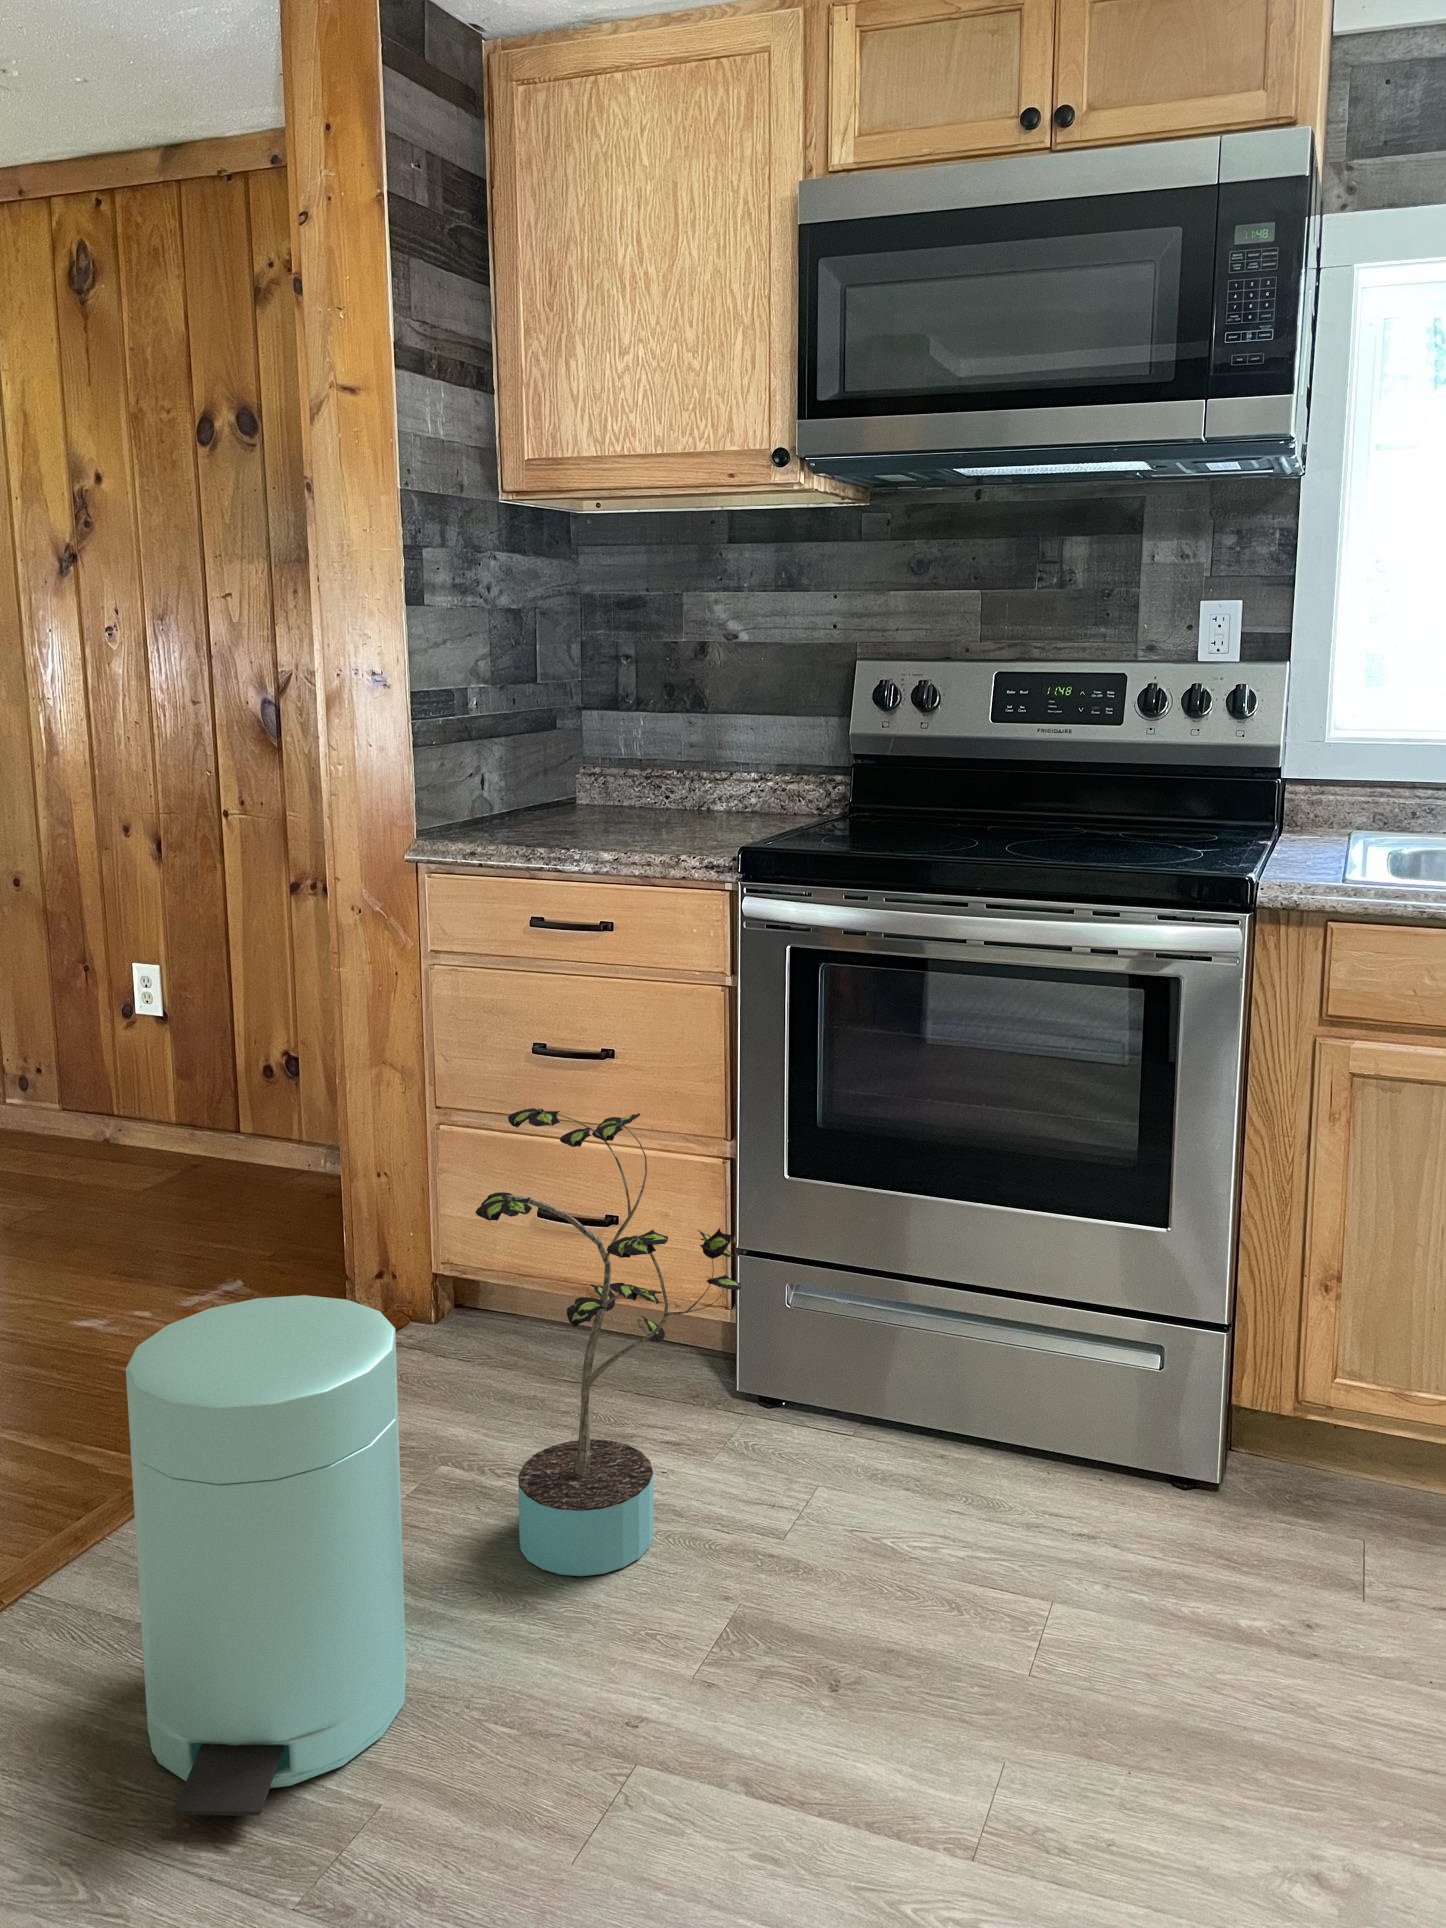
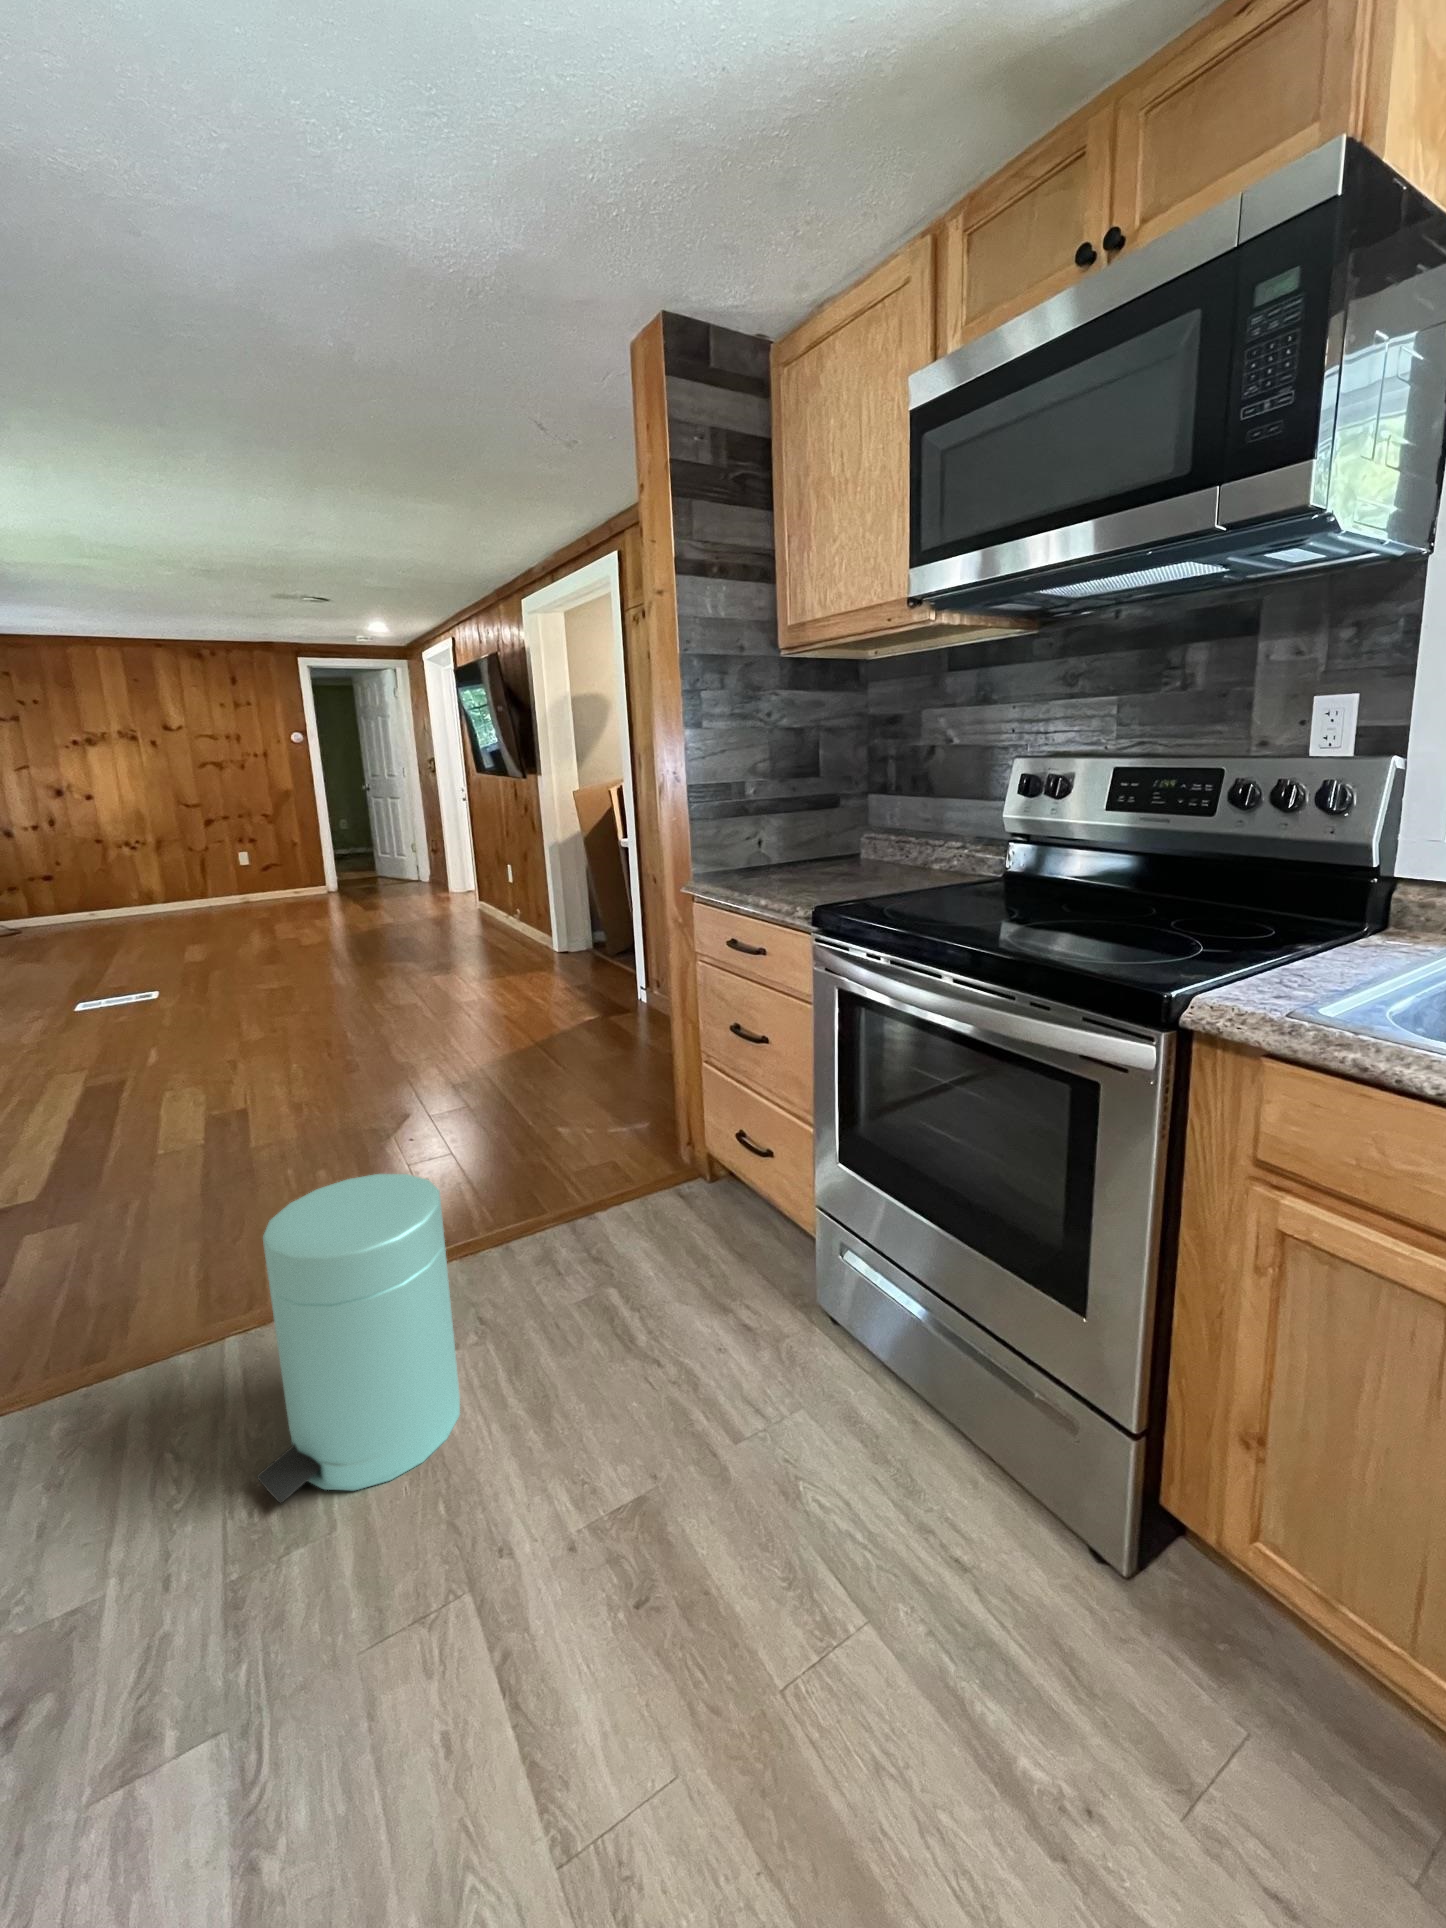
potted plant: present [475,1108,741,1576] -> none [516,1083,712,1421]

